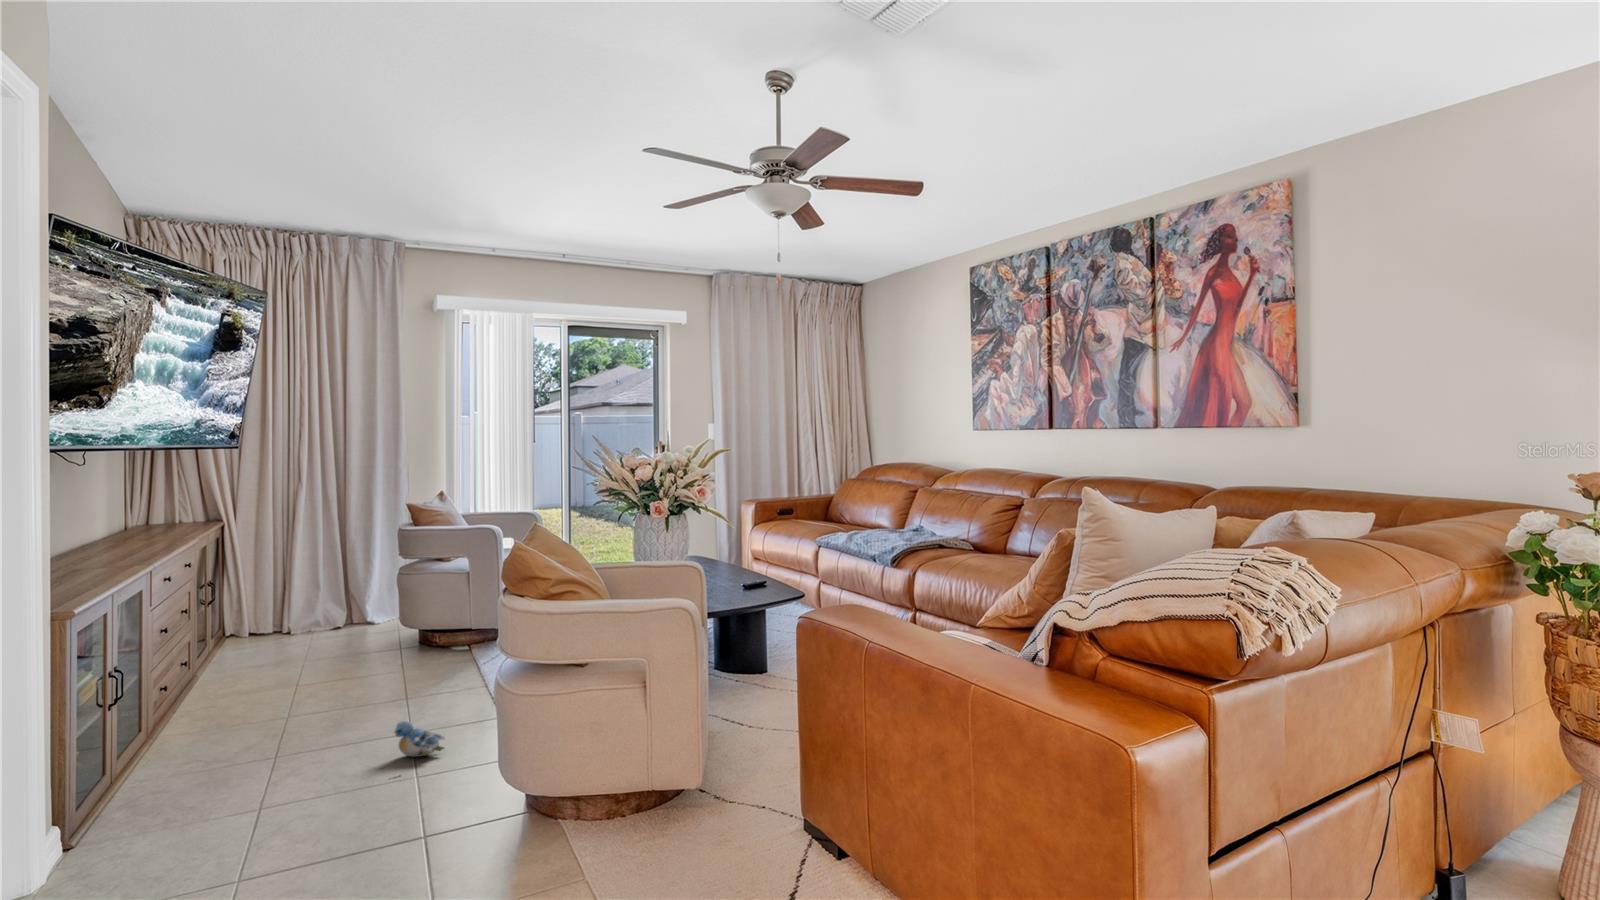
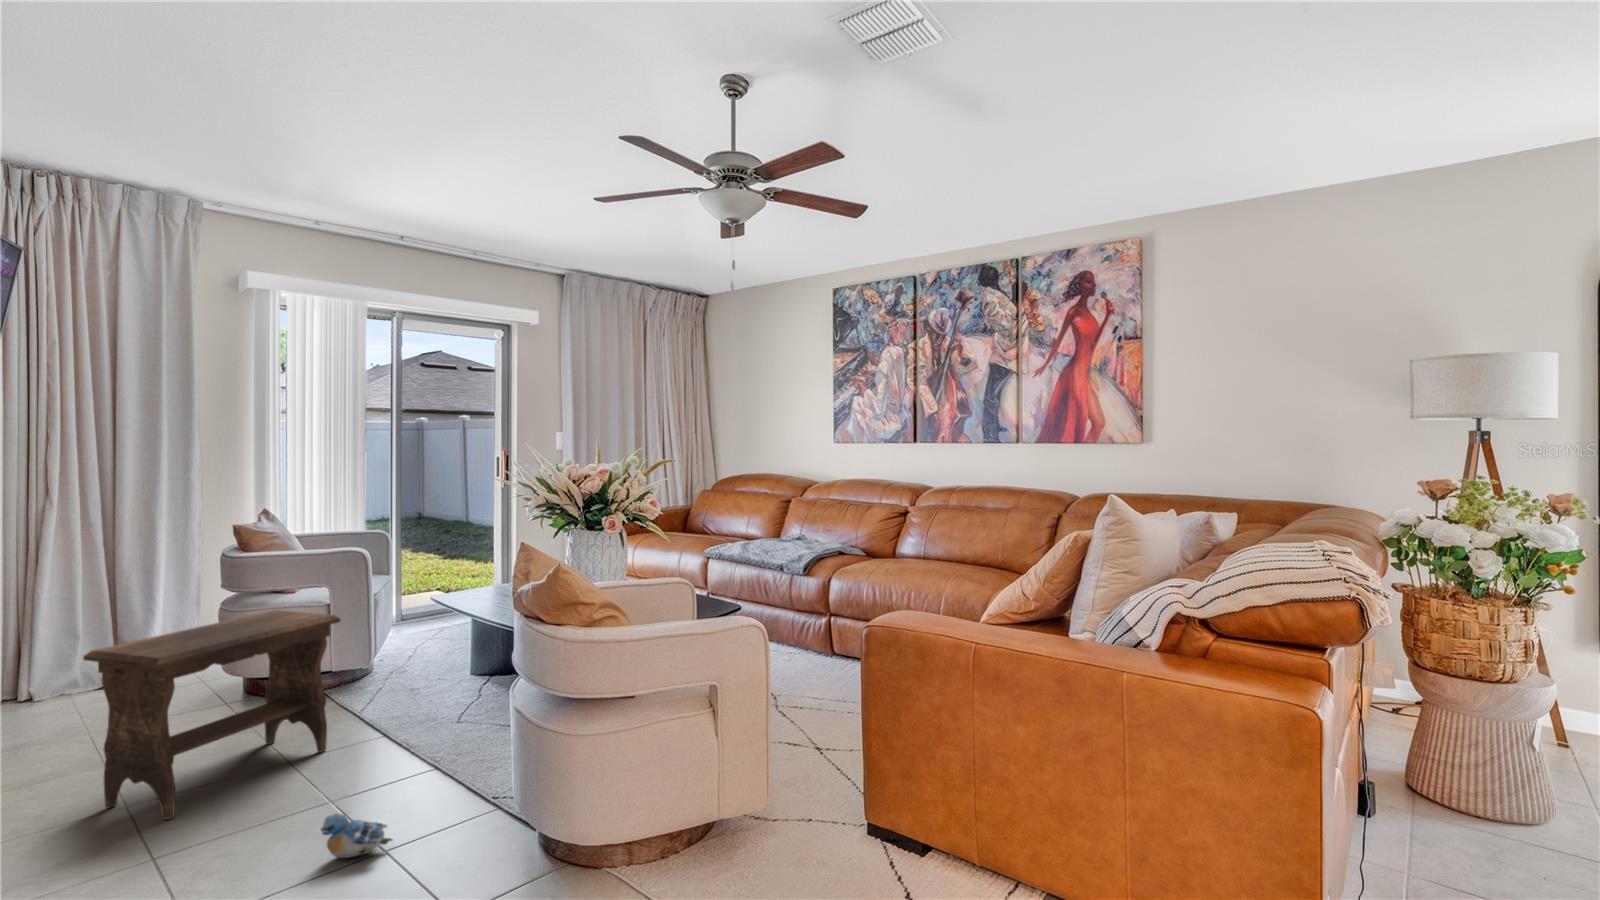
footstool: none [278,570,457,718] -> present [83,610,340,820]

